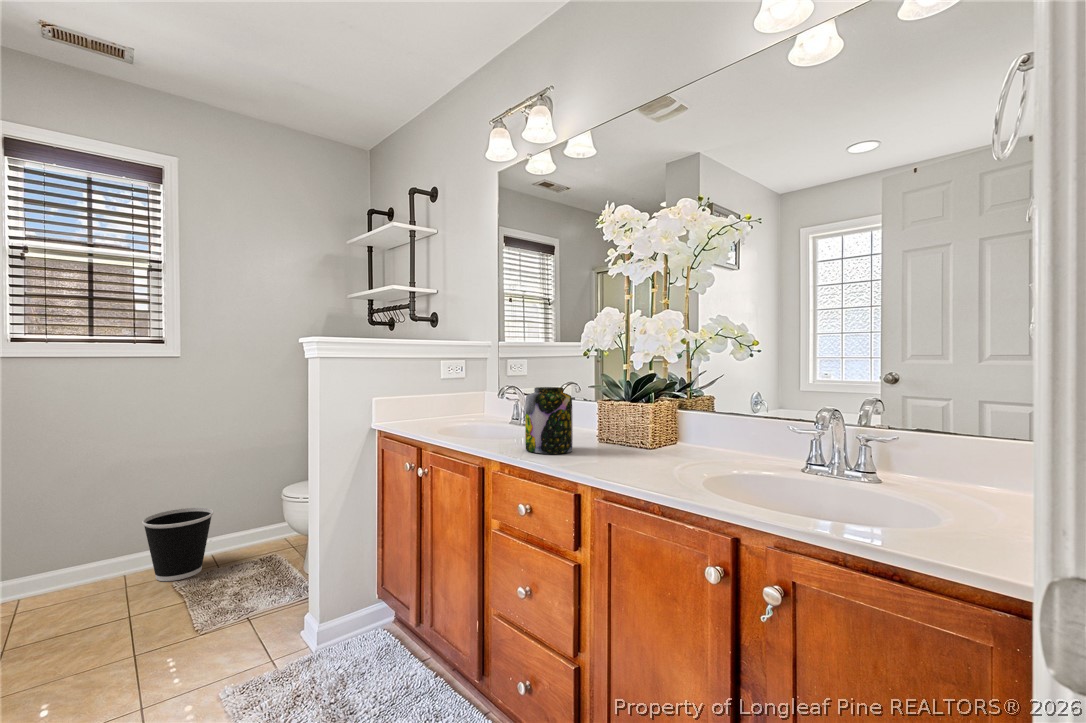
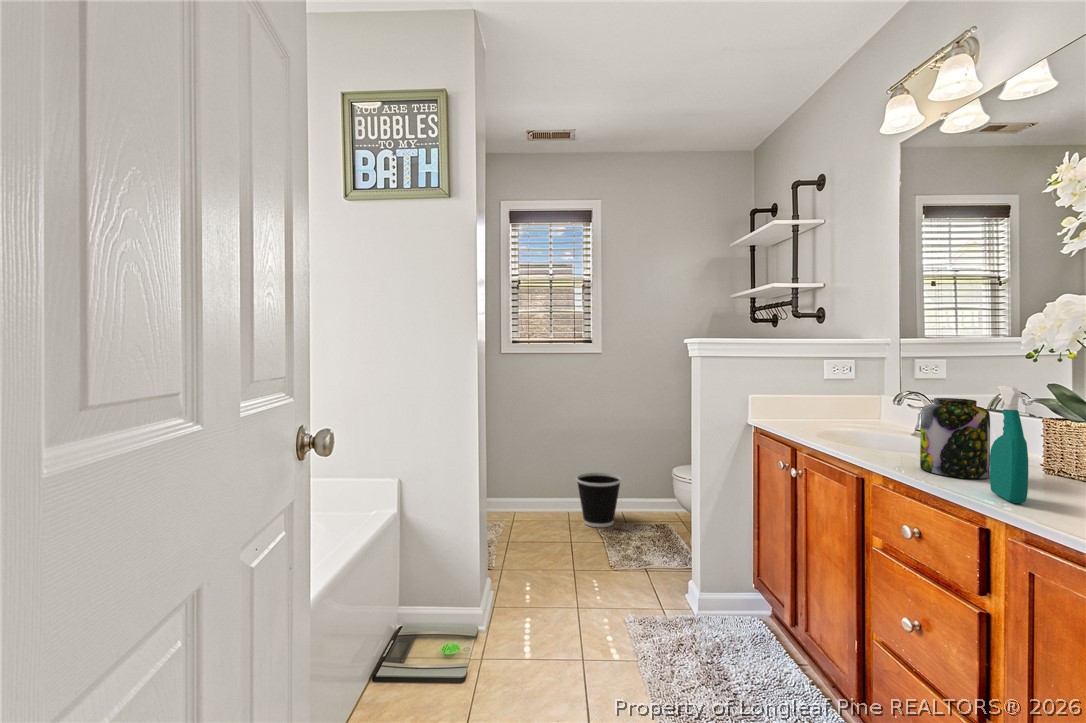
spray bottle: none [577,373,602,468] -> present [990,386,1028,503]

